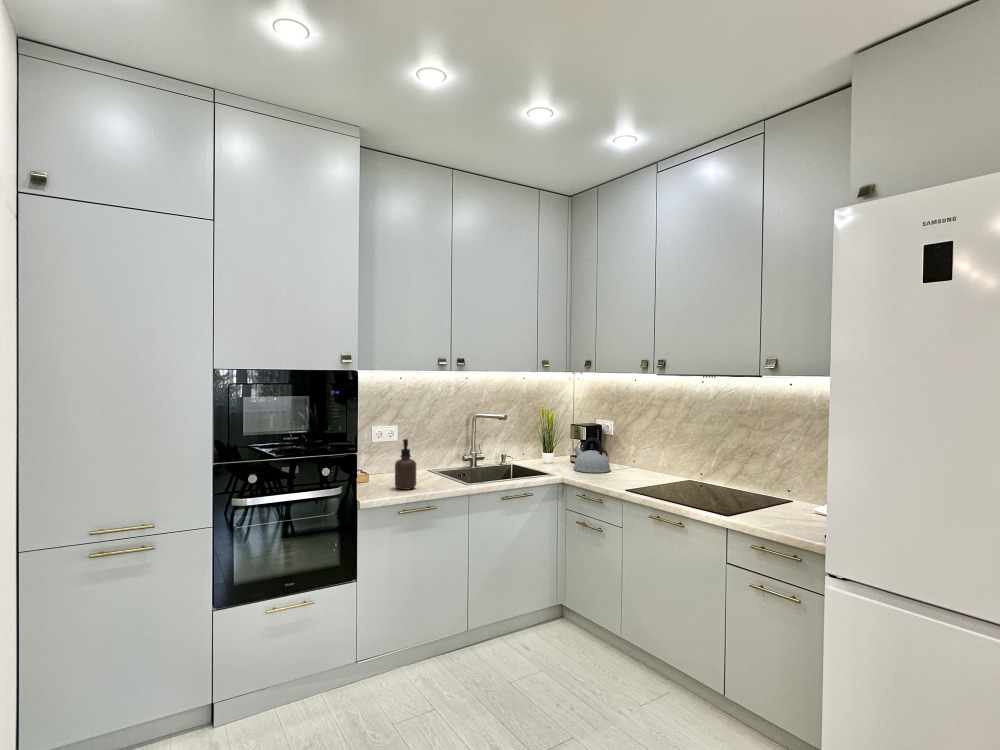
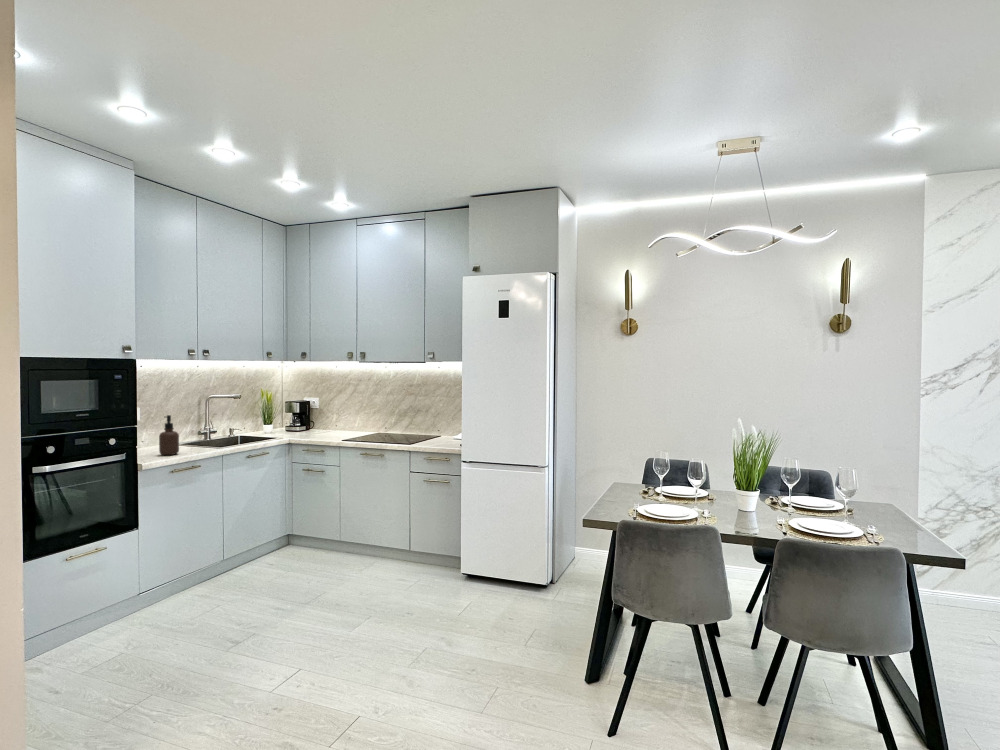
kettle: present [573,438,611,473] -> none [291,410,321,435]

